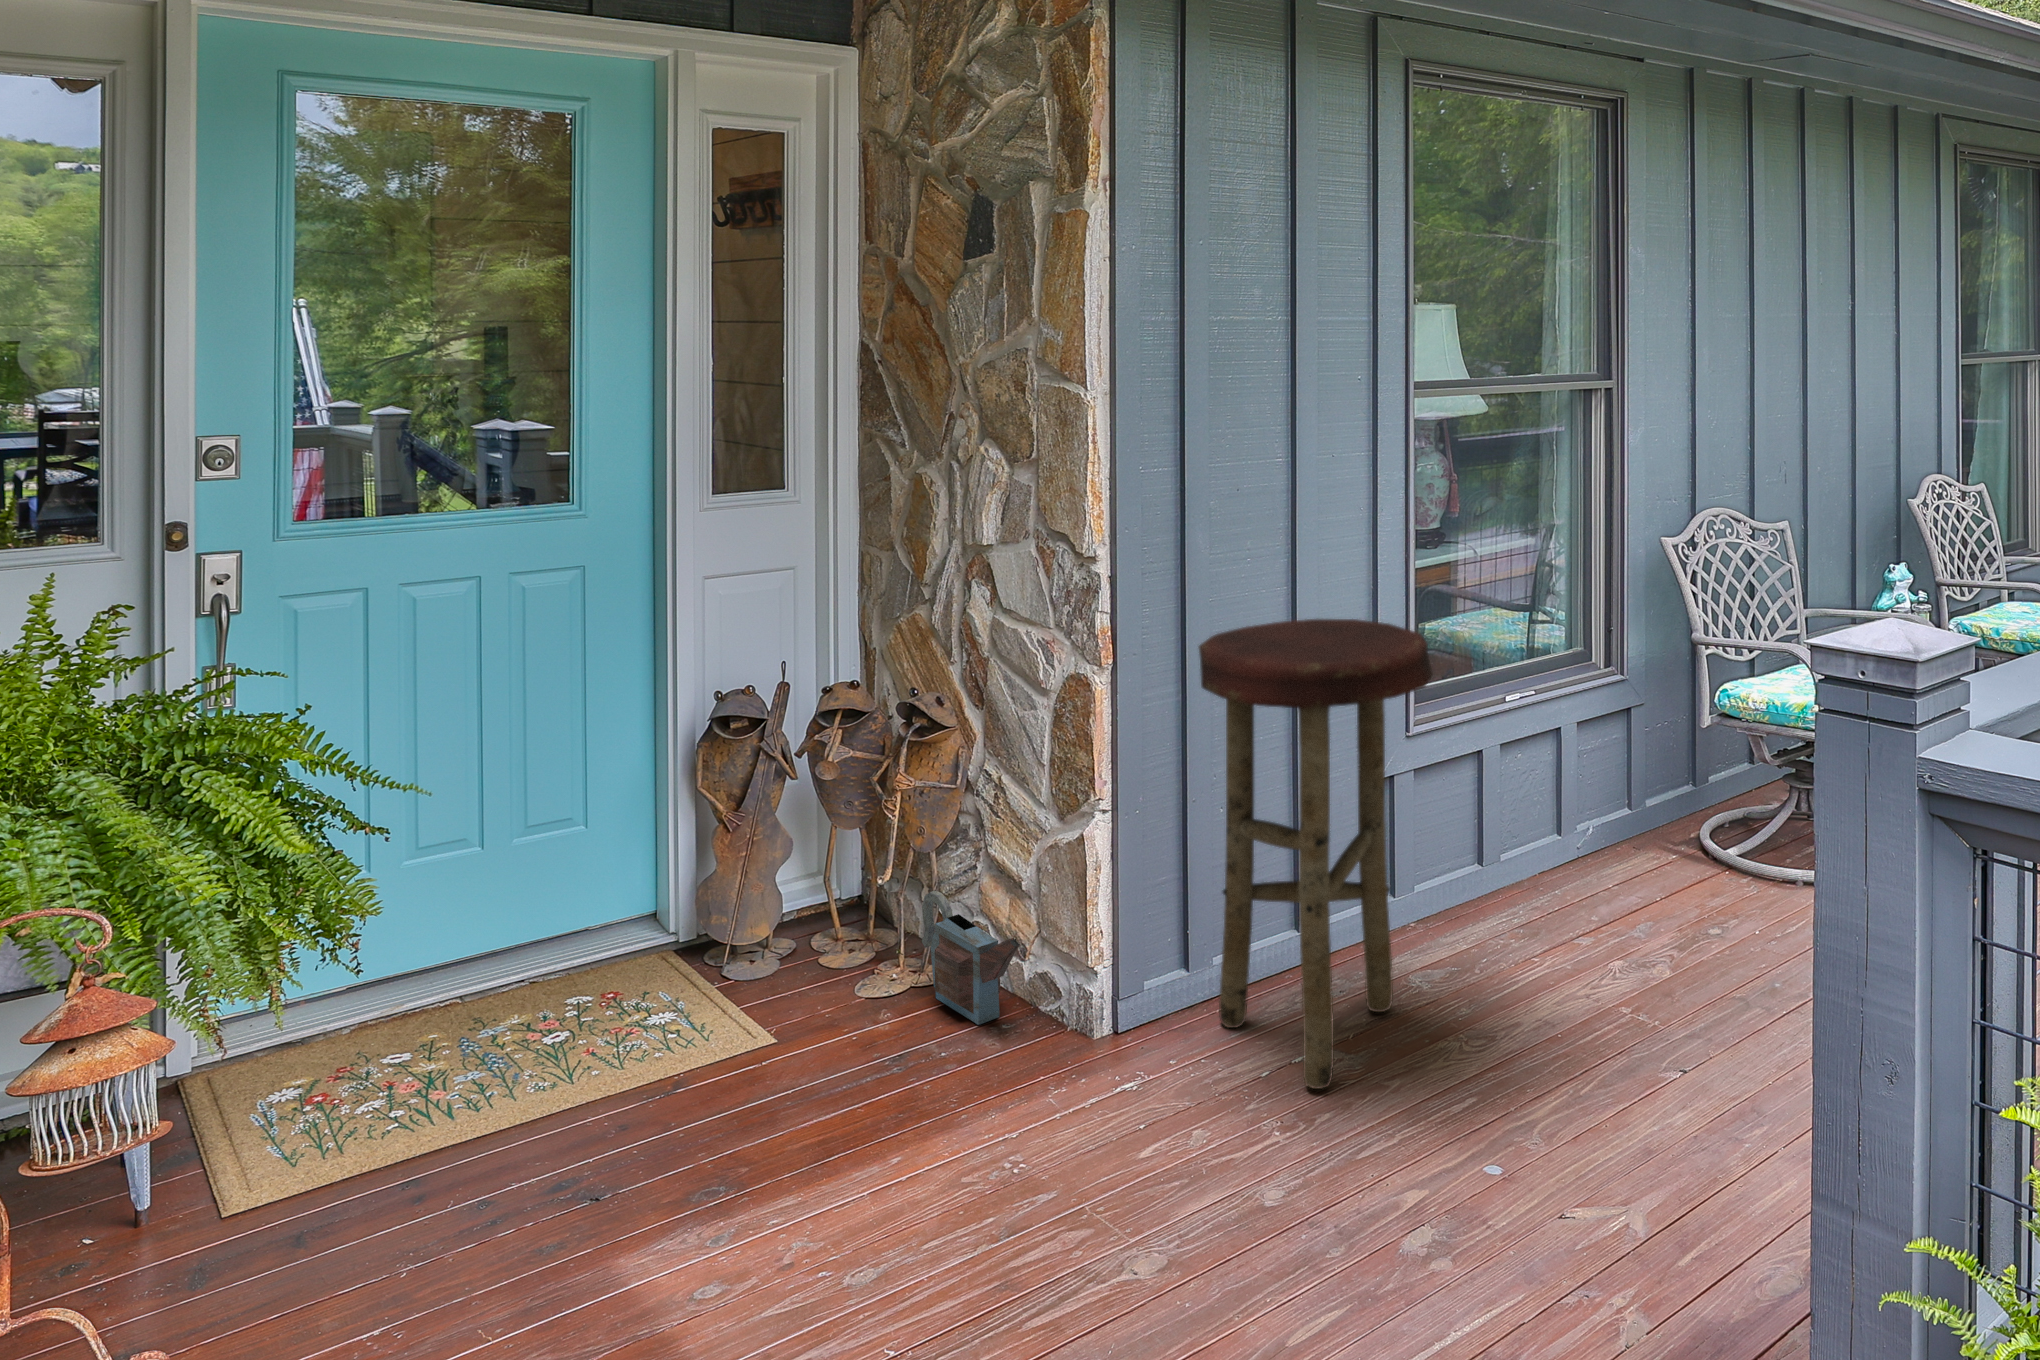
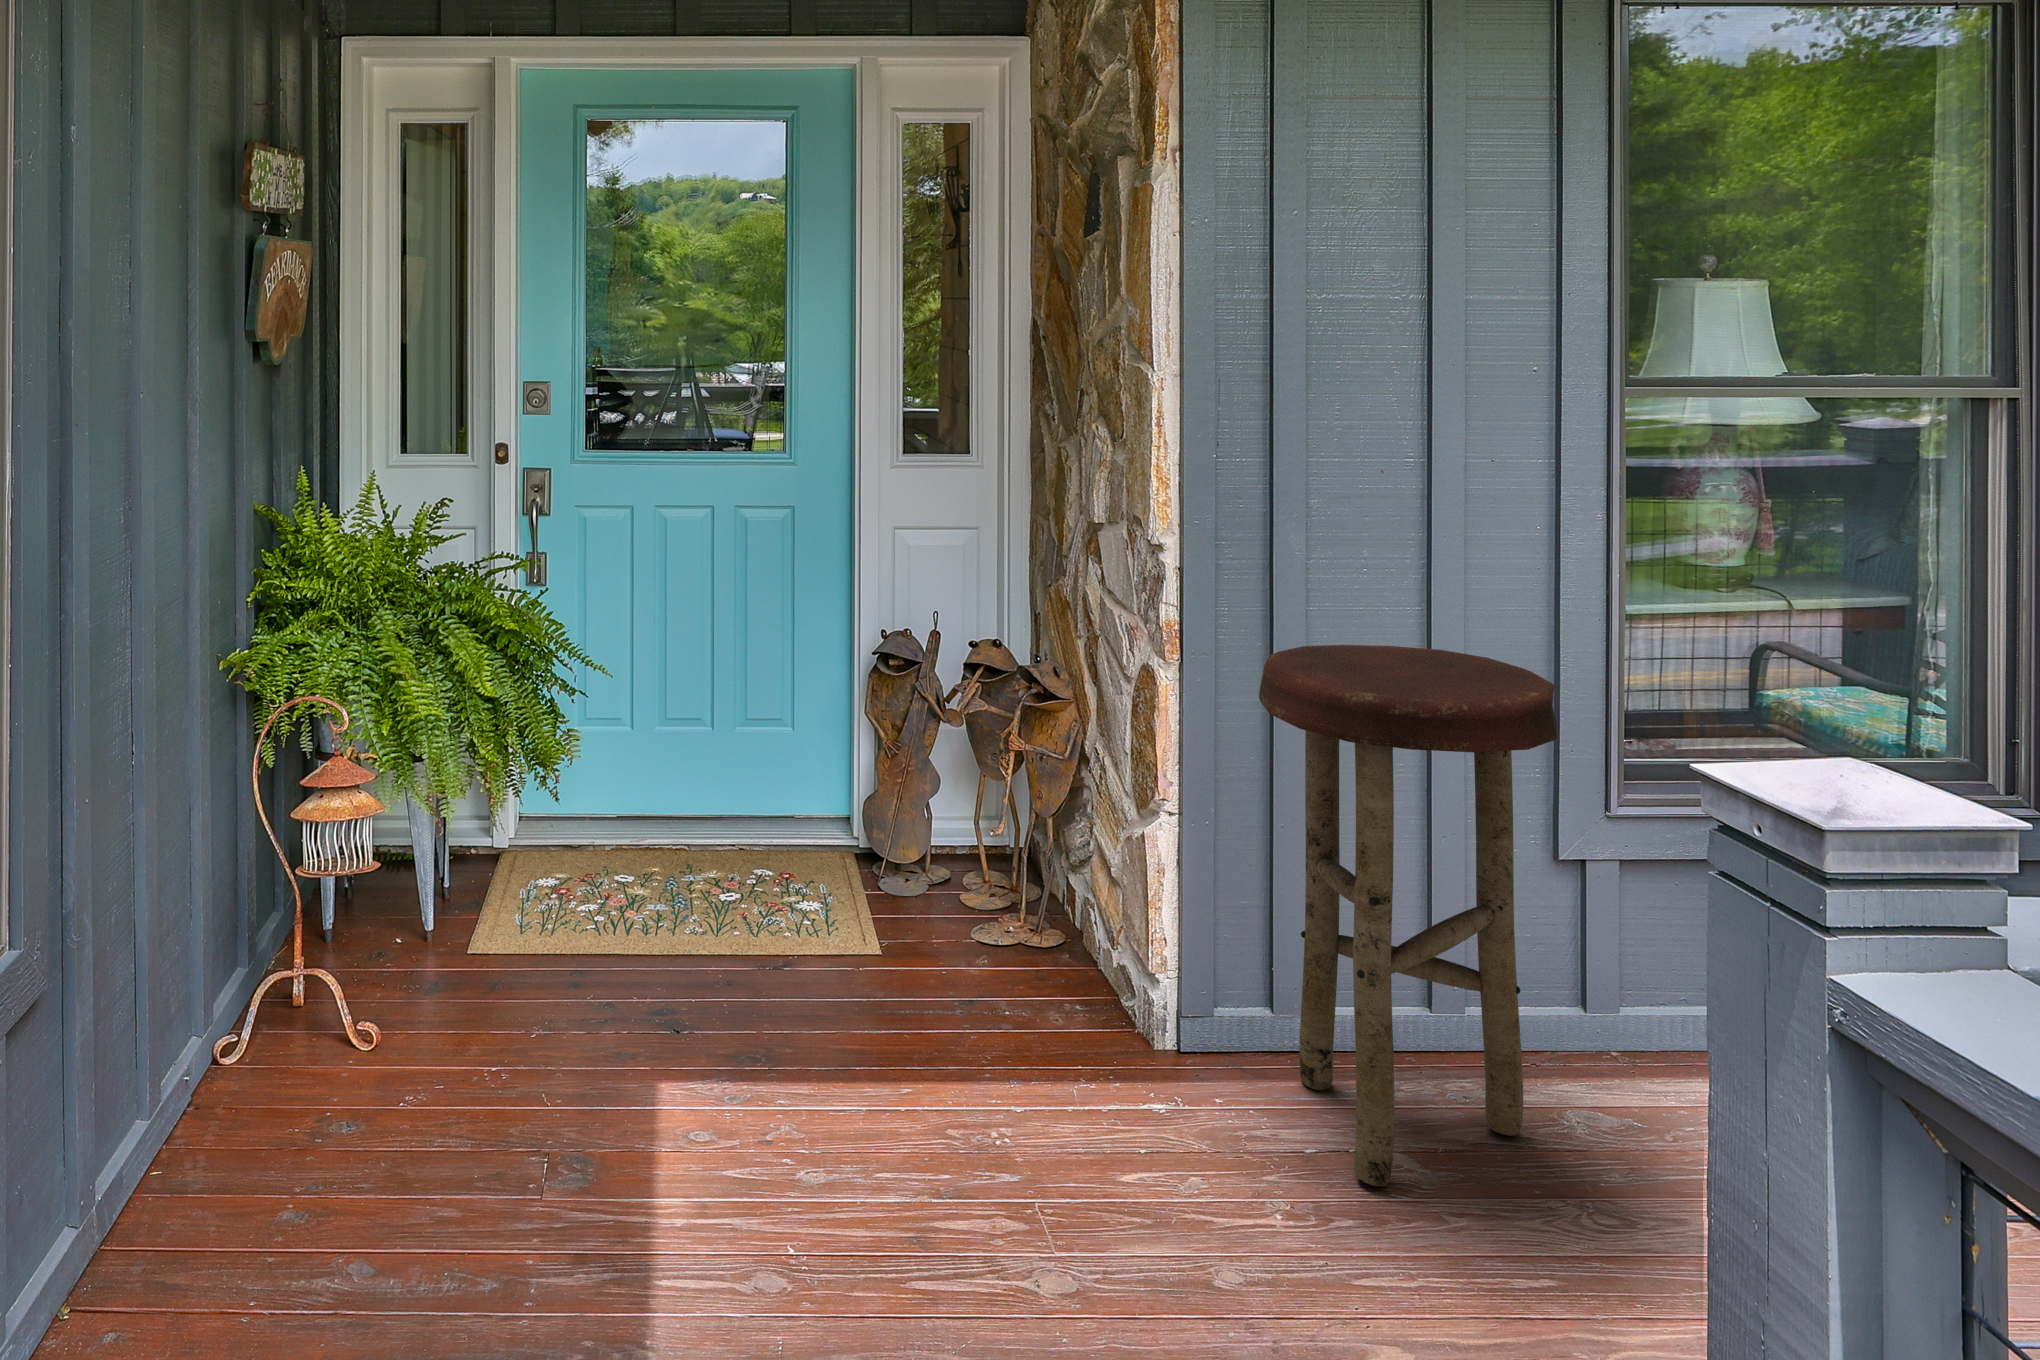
watering can: present [922,890,1020,1025] -> none [1028,857,1088,997]

